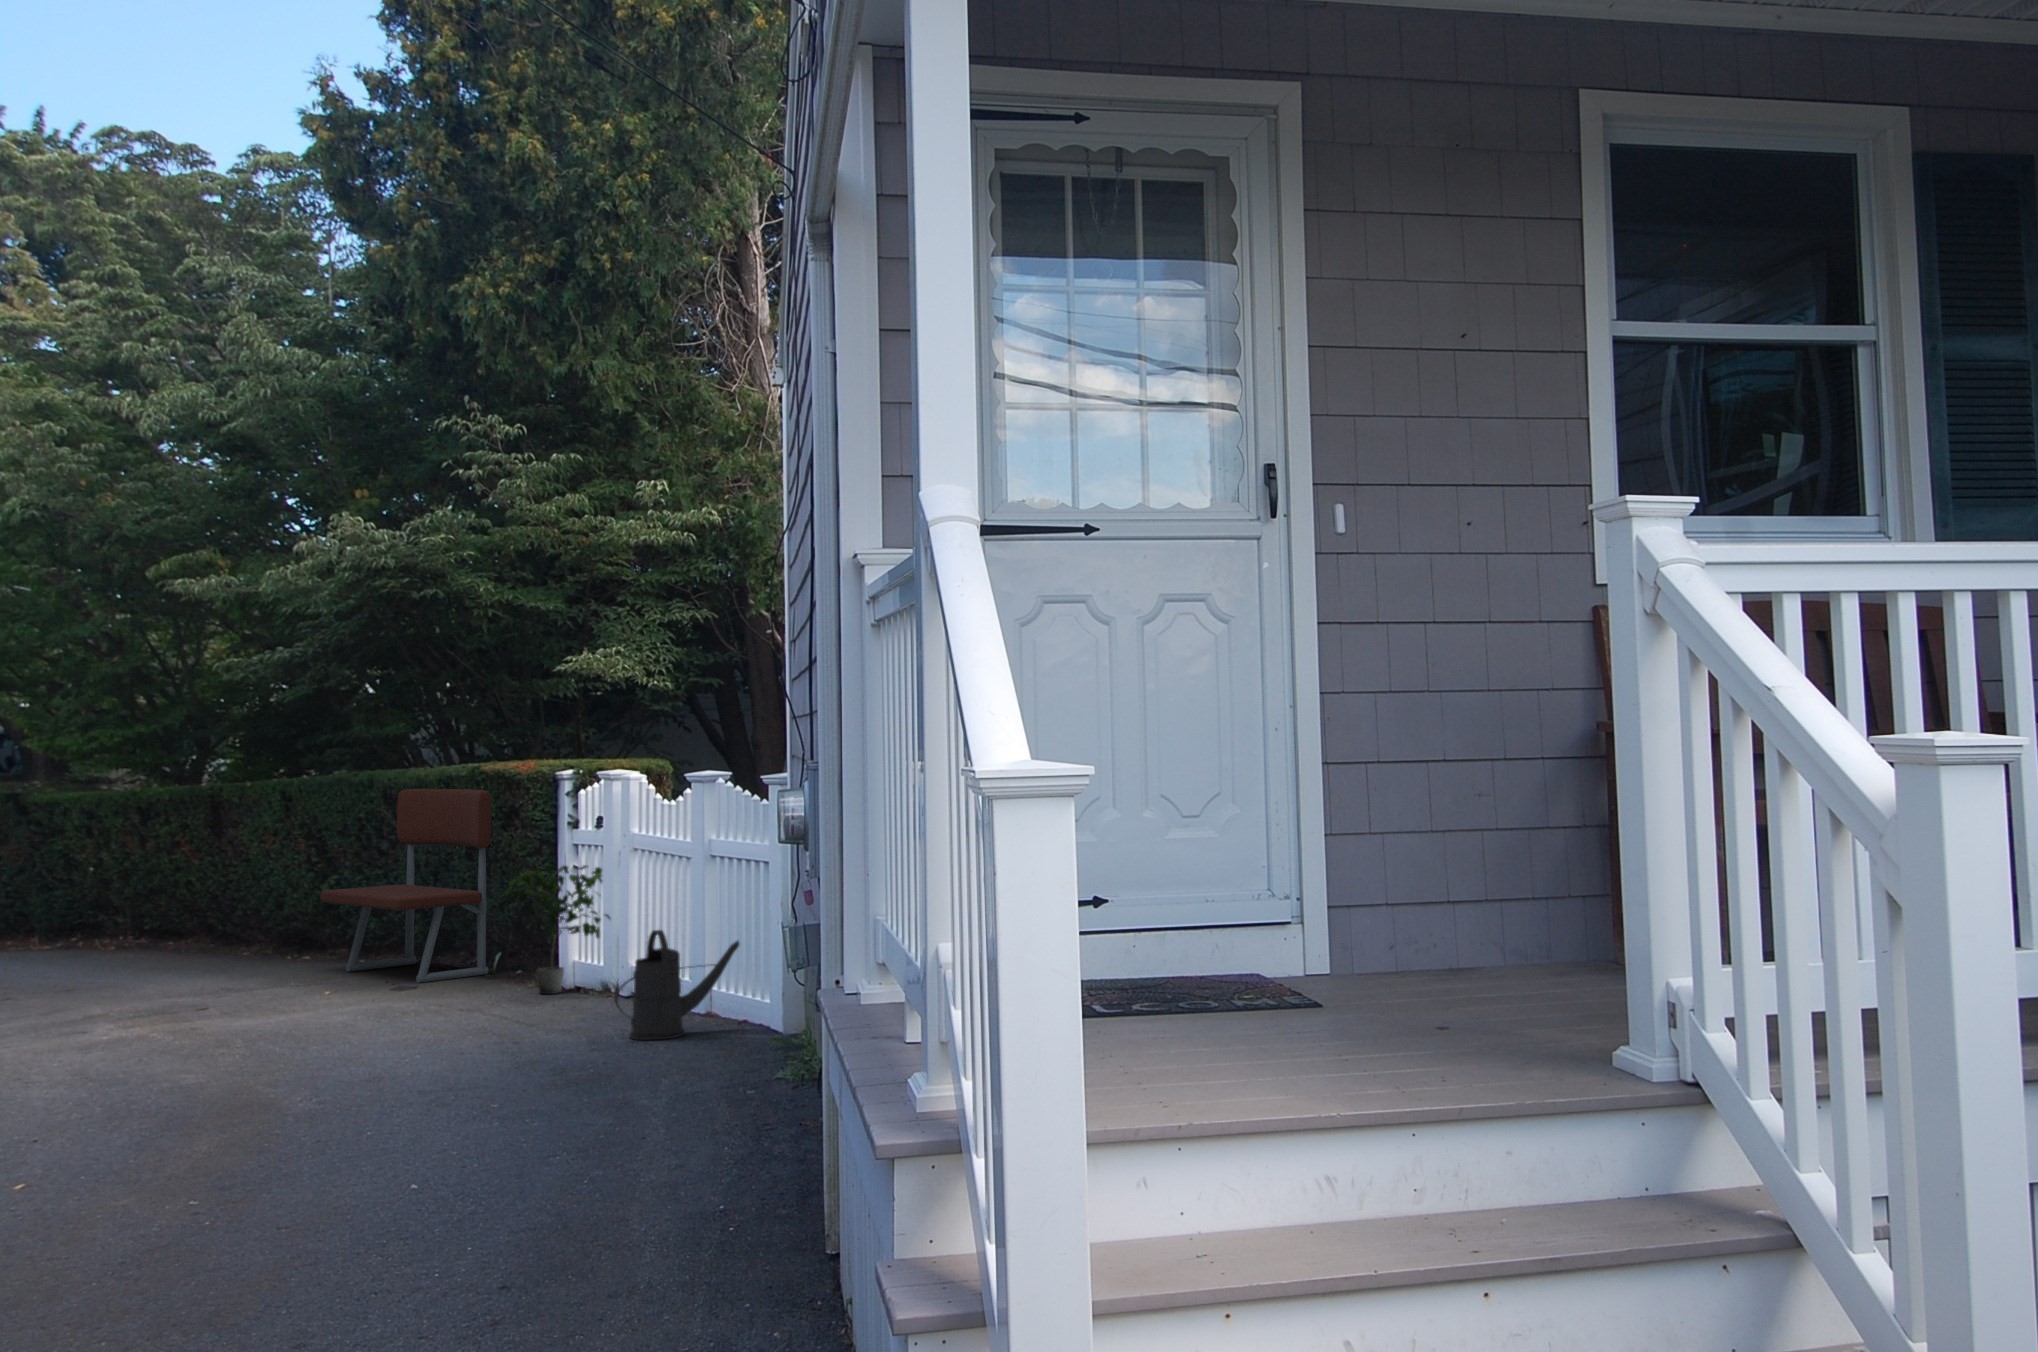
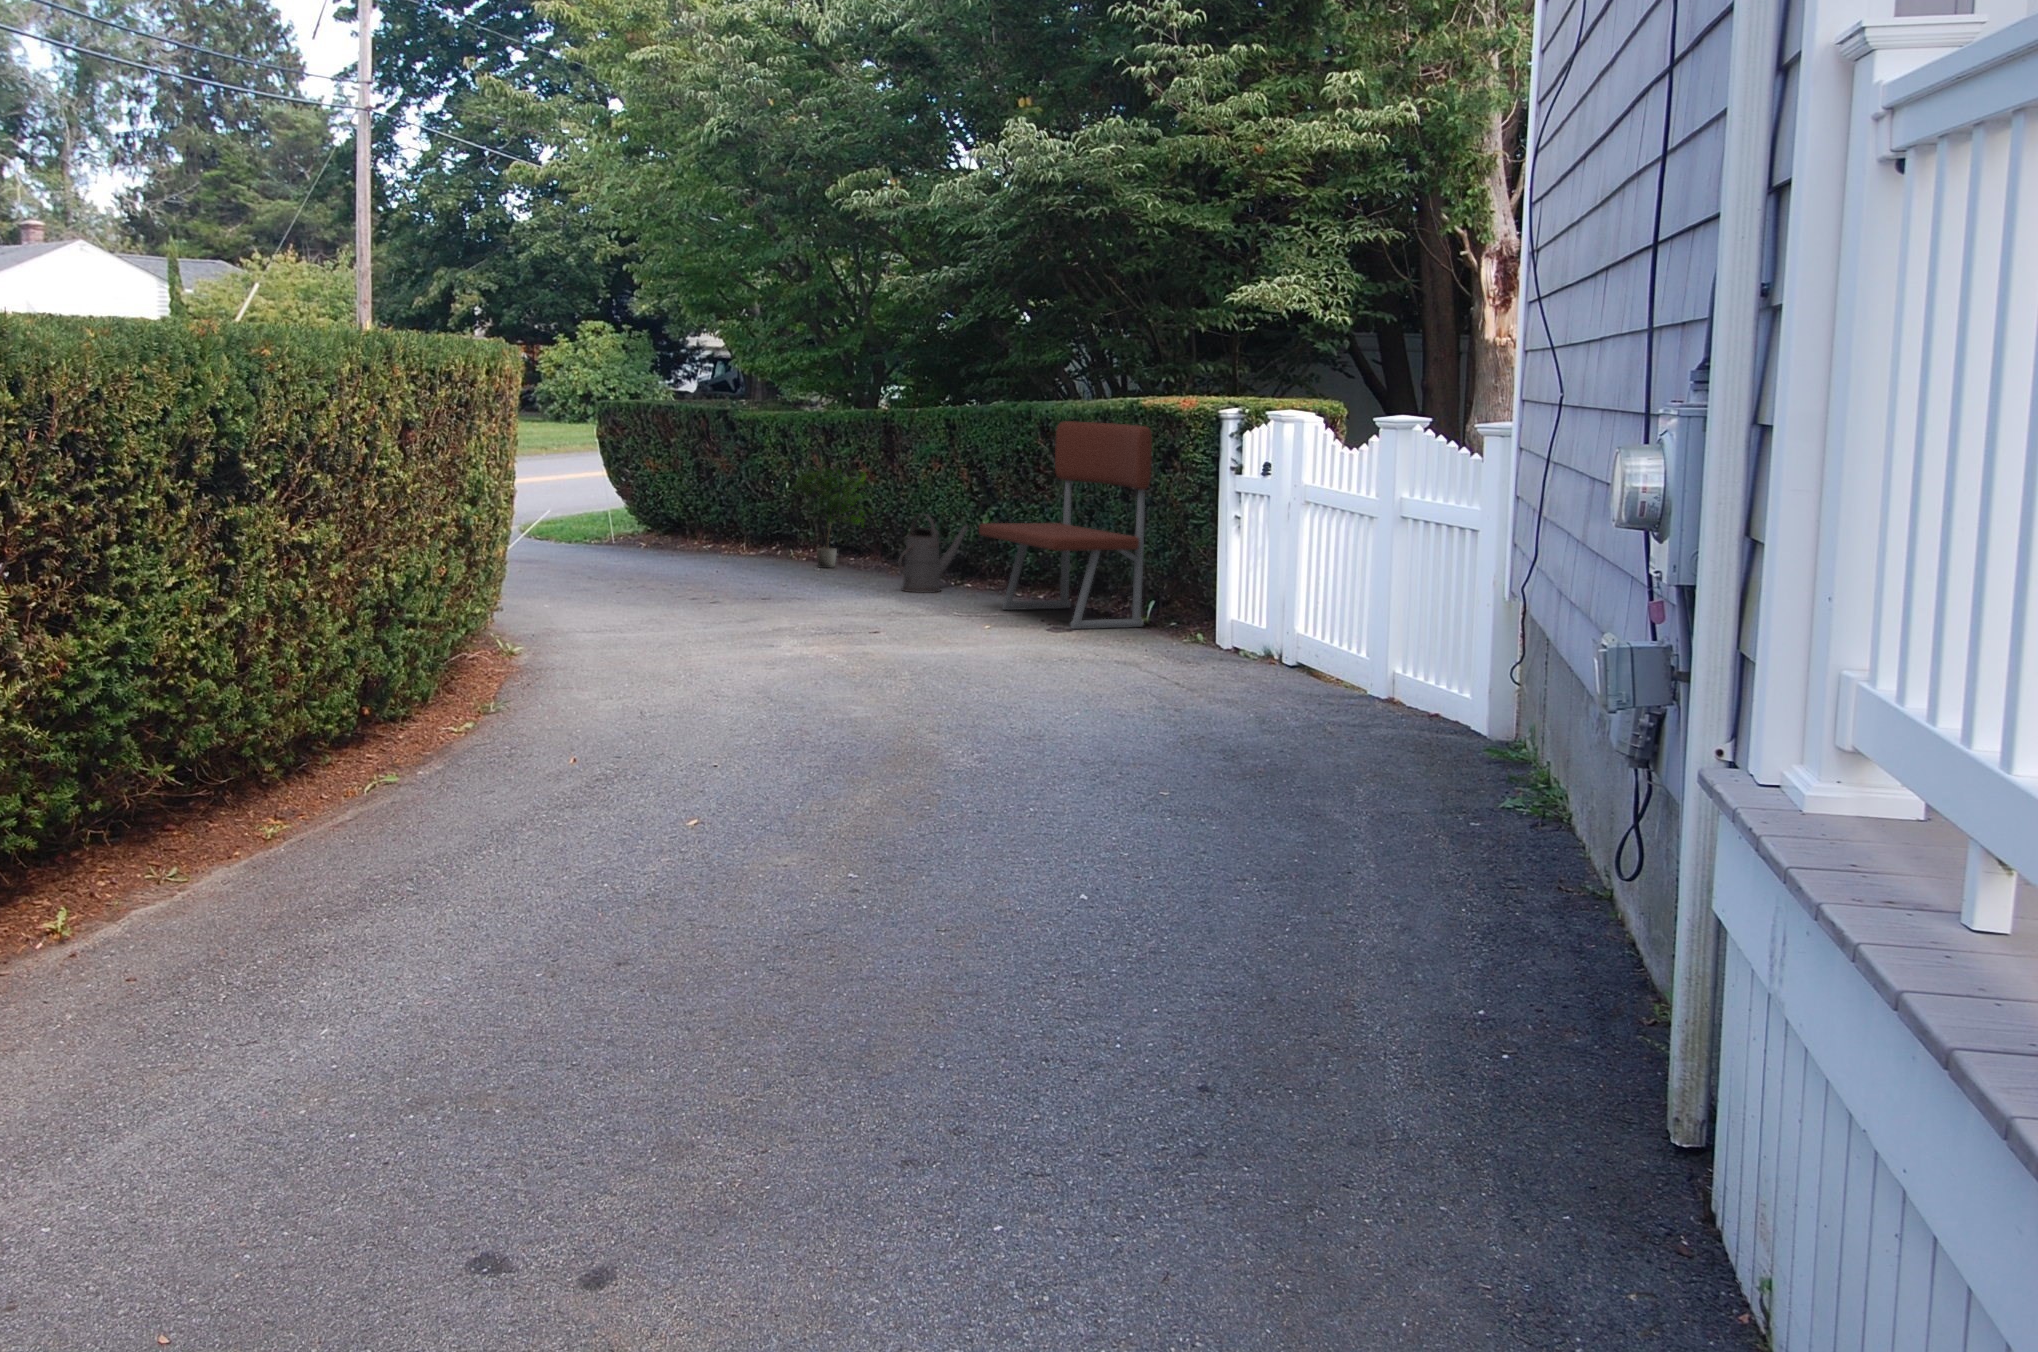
potted plant: present [502,865,610,994] -> present [793,468,872,568]
watering can: present [614,930,739,1040] -> present [898,514,968,593]

